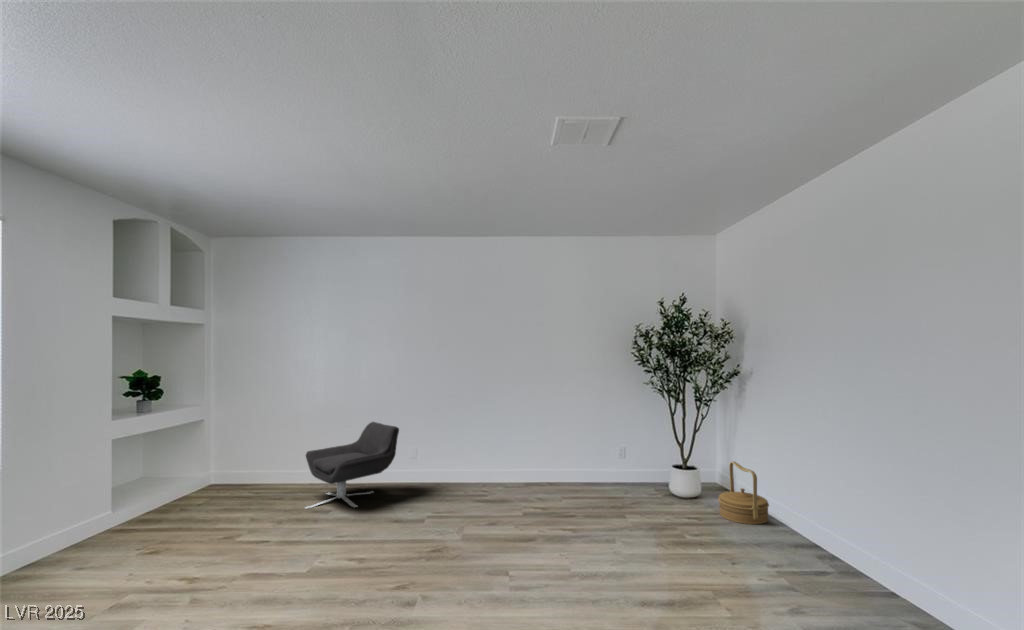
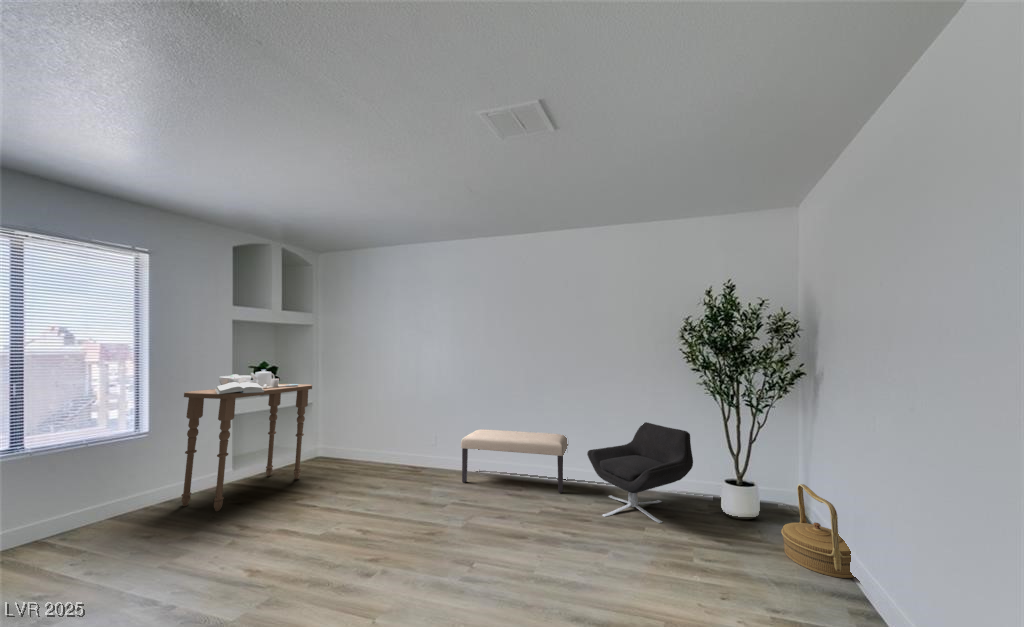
side table: none [86,380,231,553] -> present [181,369,312,511]
lounge chair: present [305,422,399,509] -> present [587,422,693,523]
bench: none [420,438,532,496] -> present [461,429,568,493]

